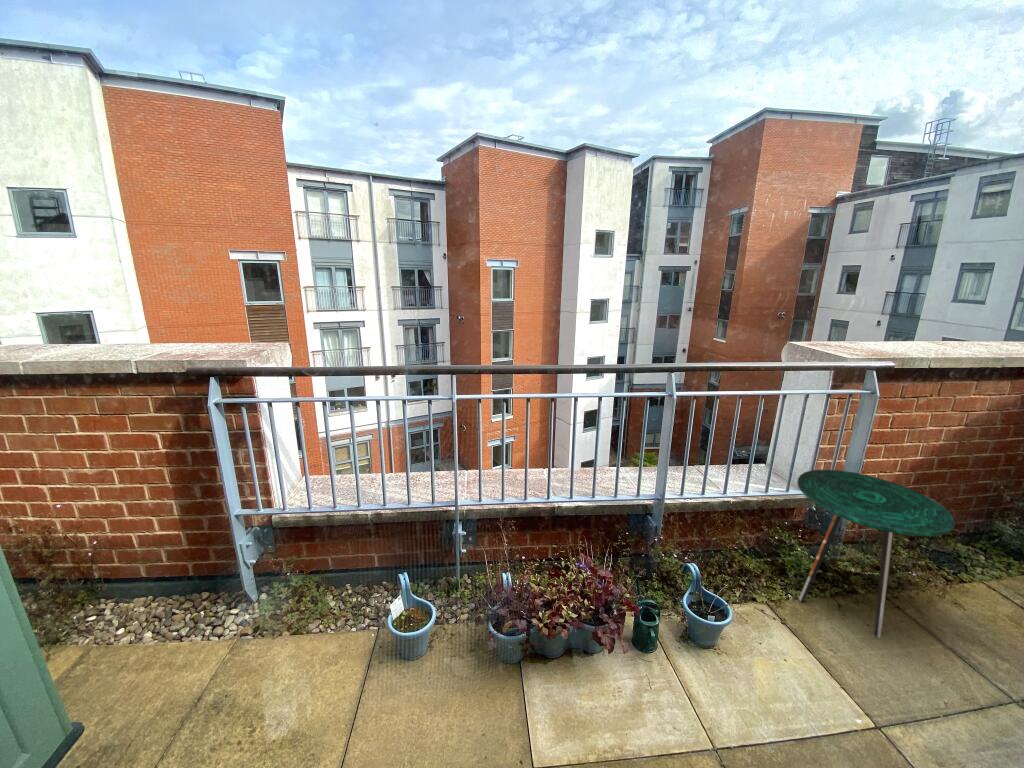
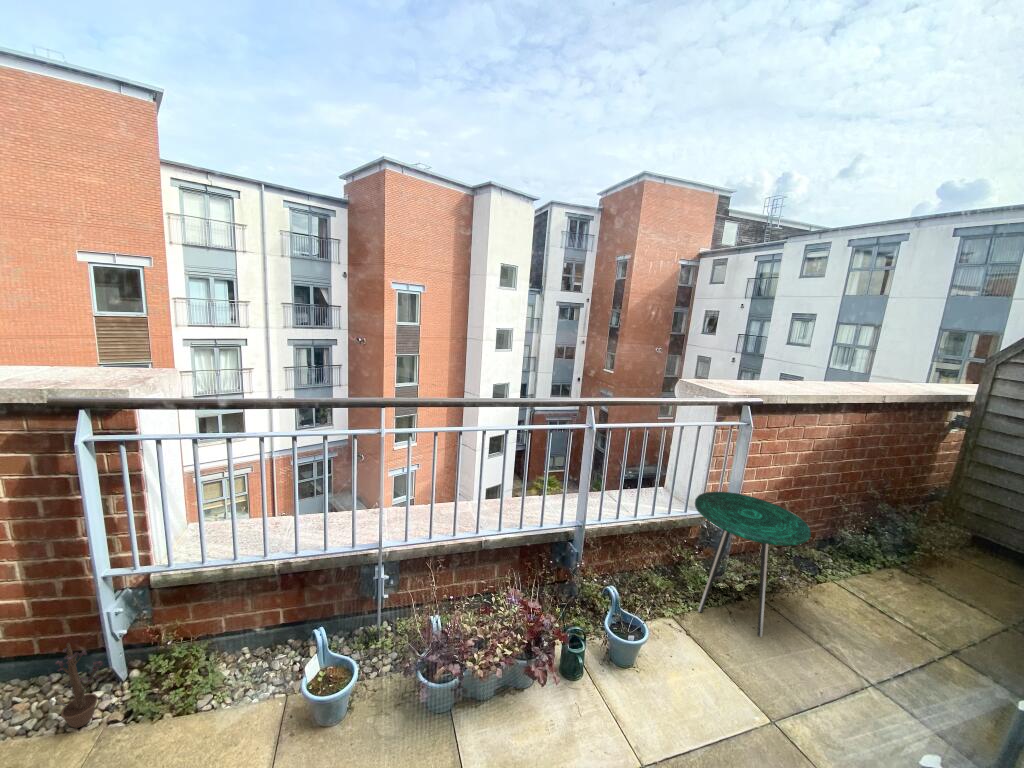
decorative plant: none [206,565,239,631] -> present [55,643,103,728]

